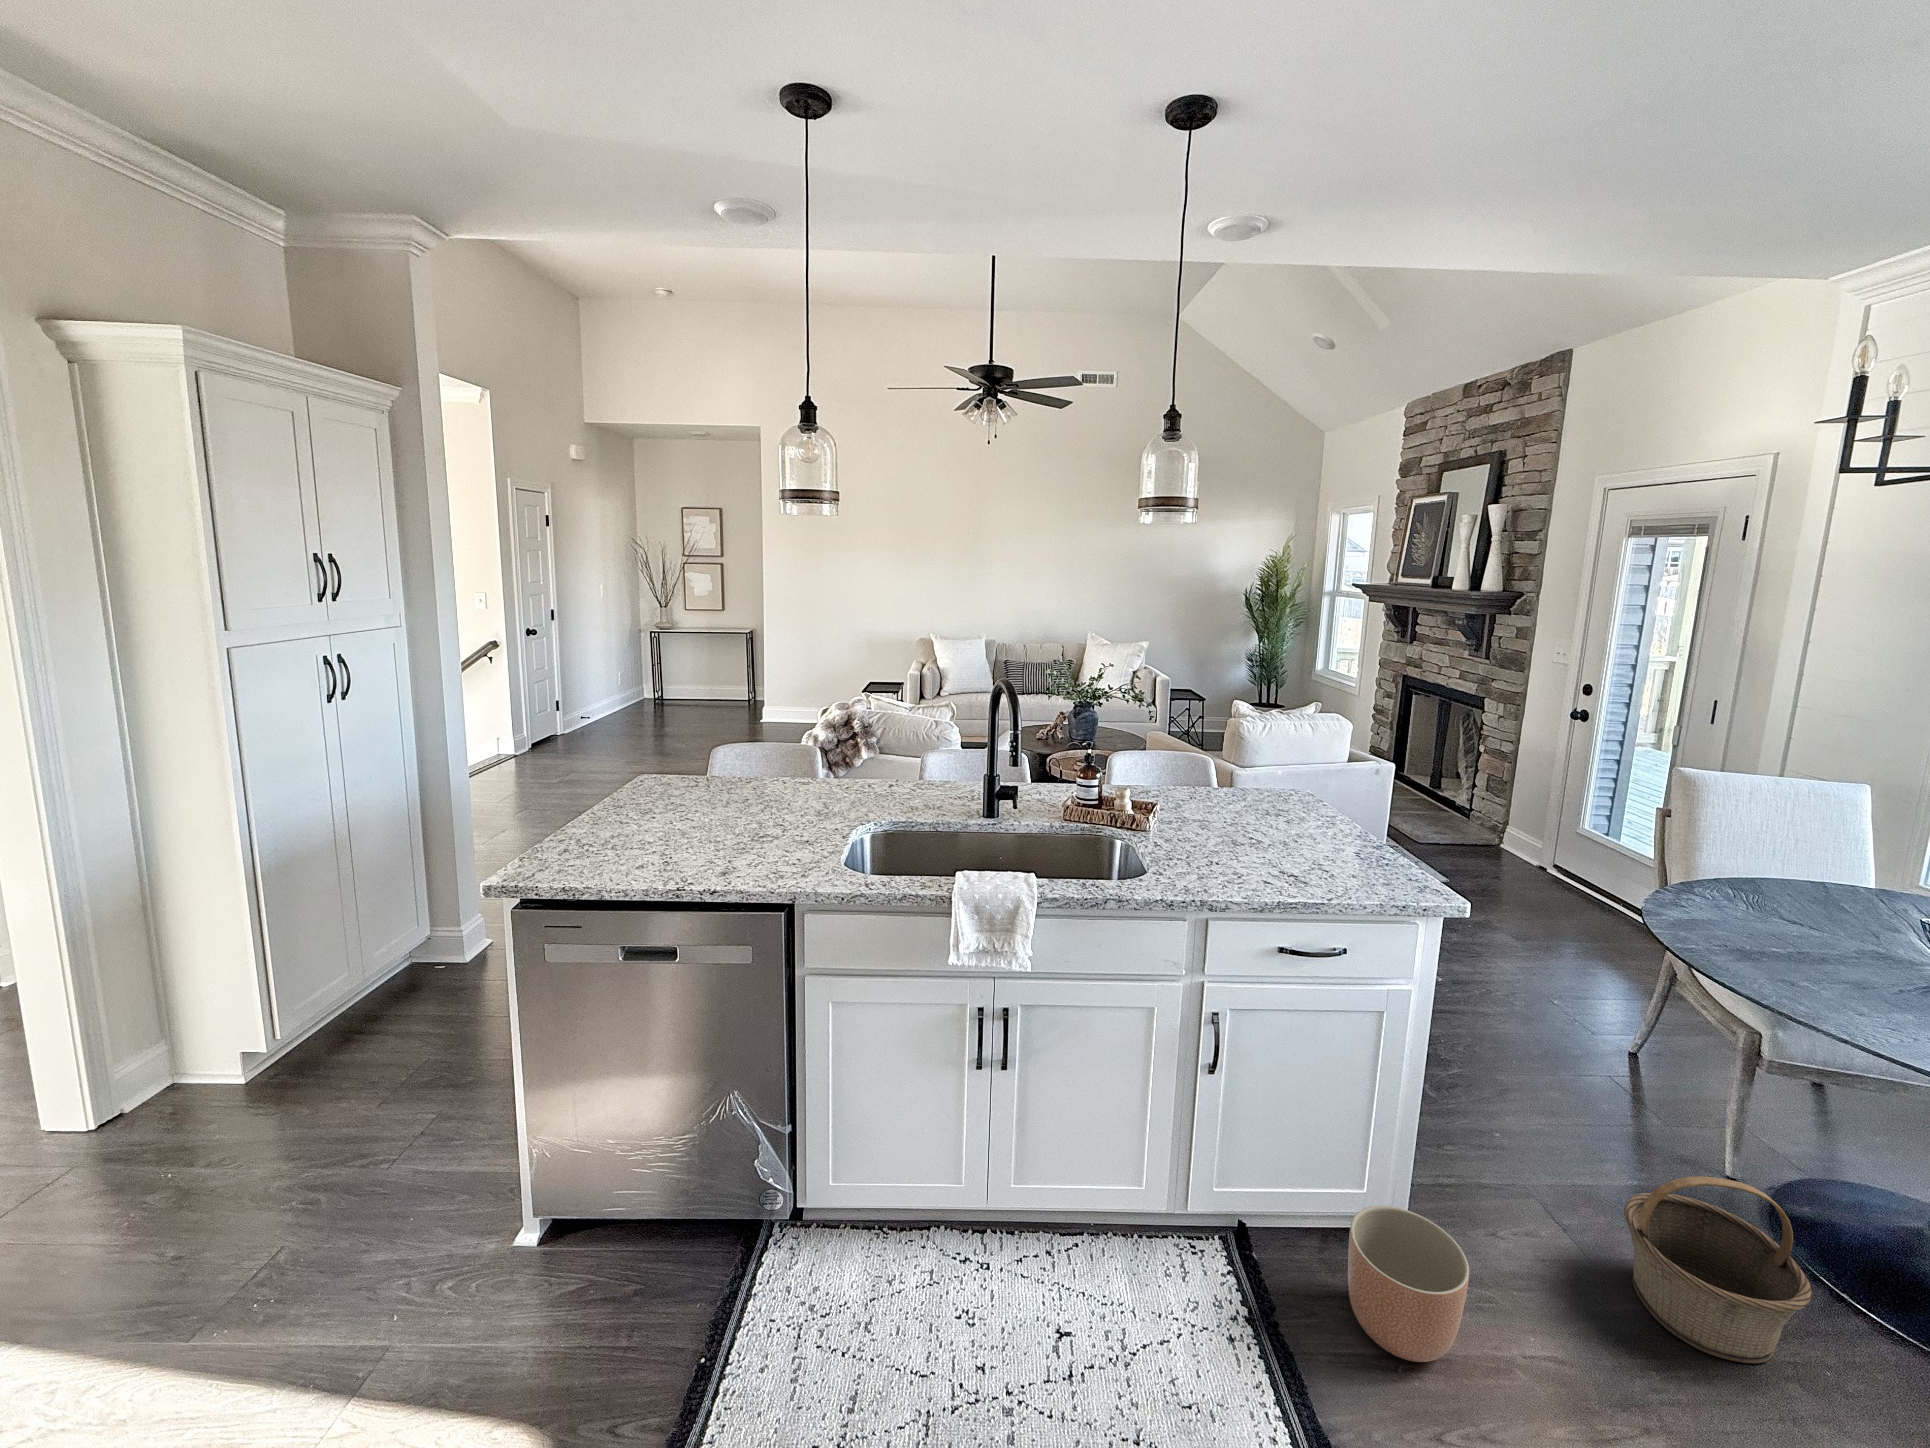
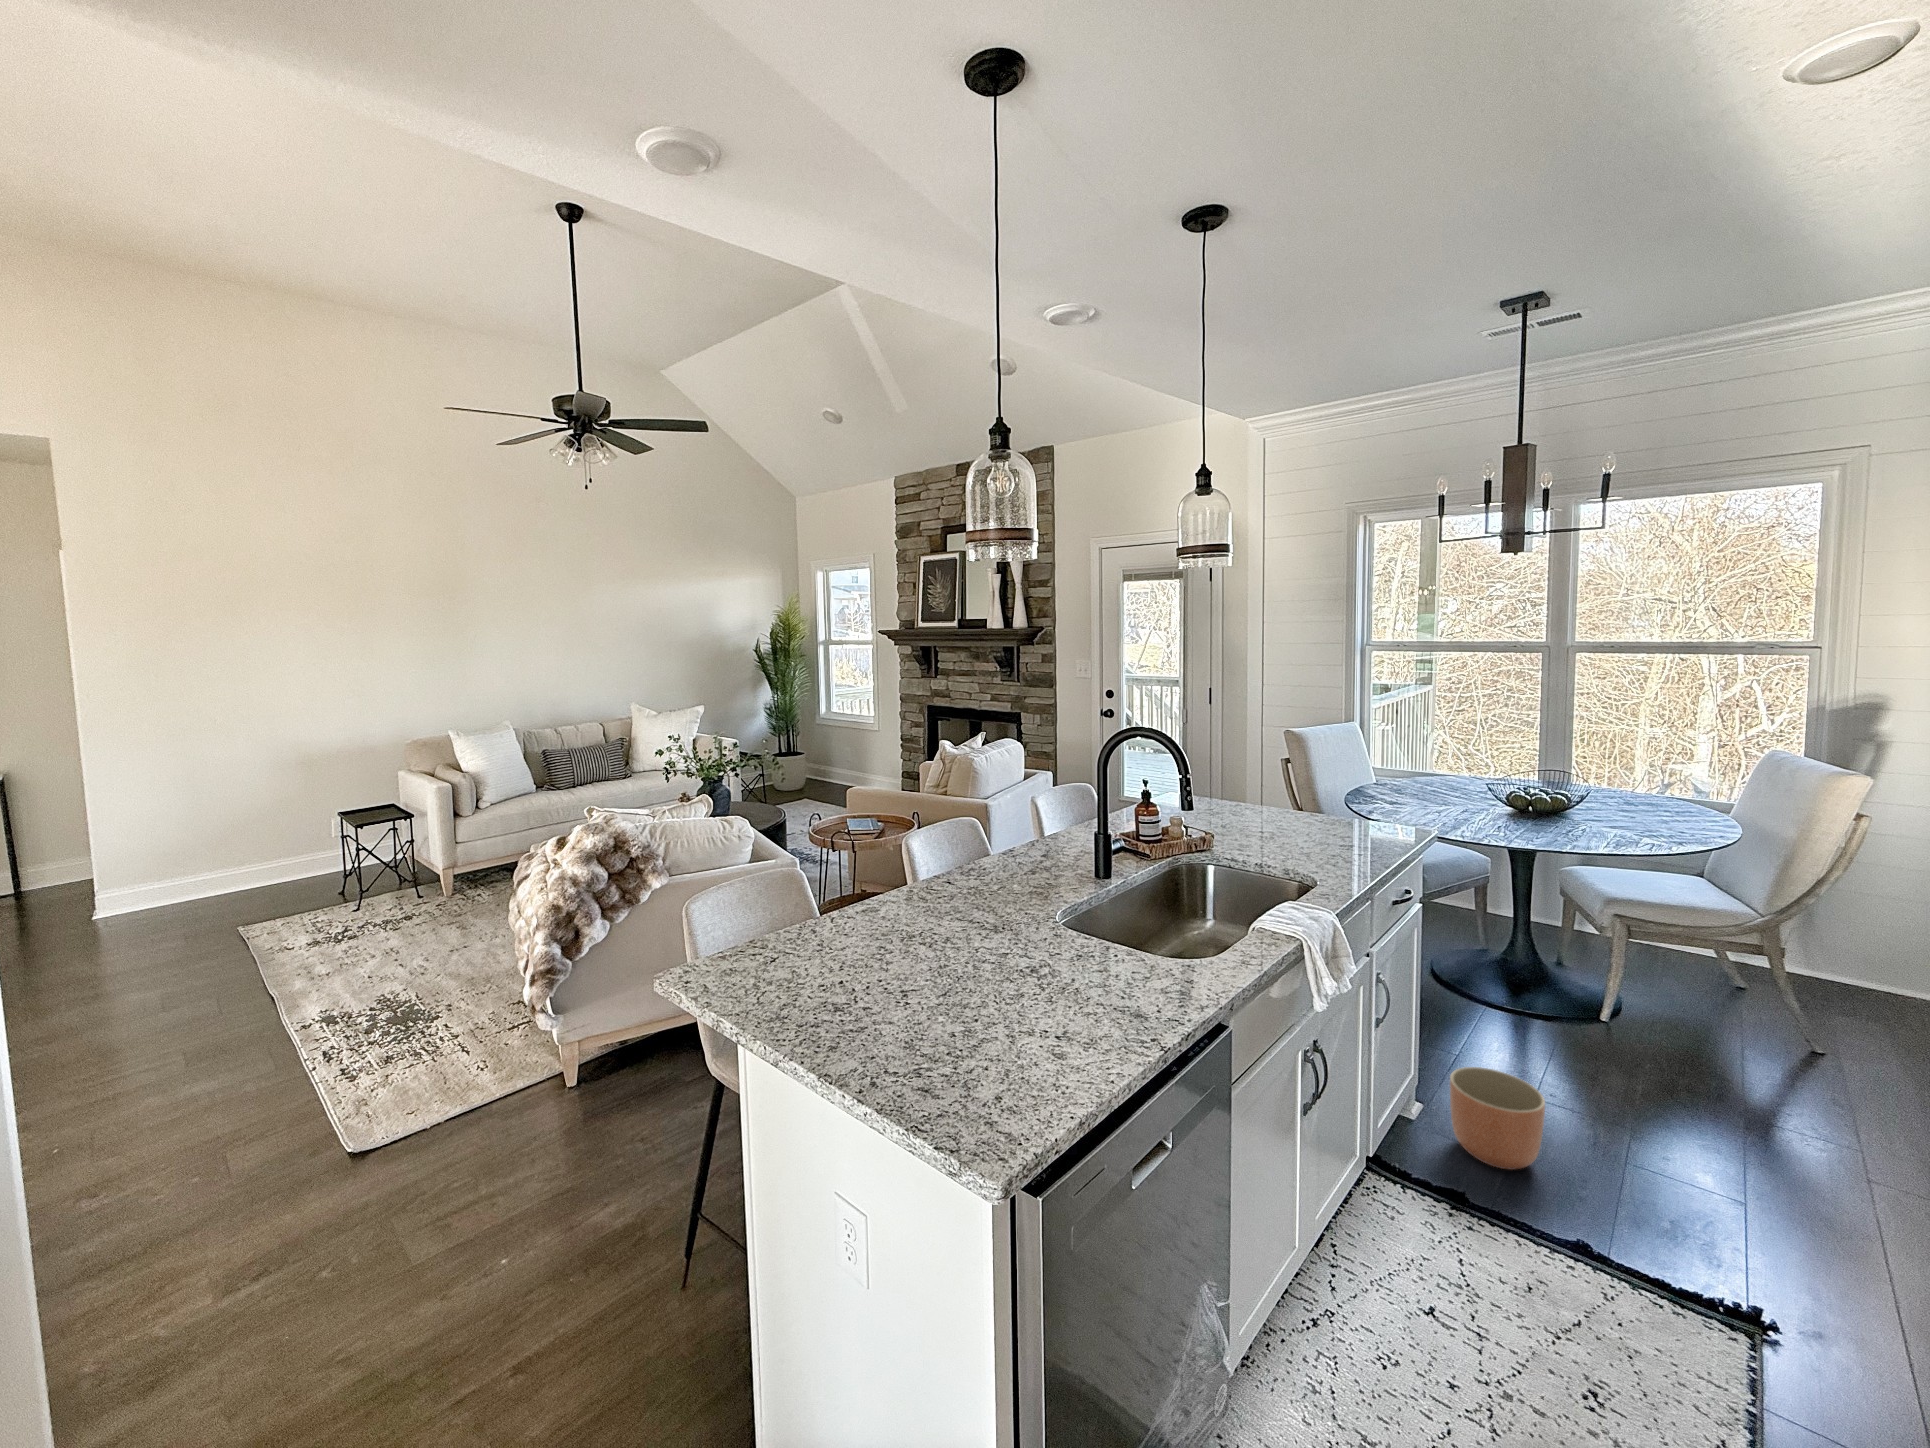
basket: present [1624,1176,1811,1363] -> none [1470,962,1578,1071]

